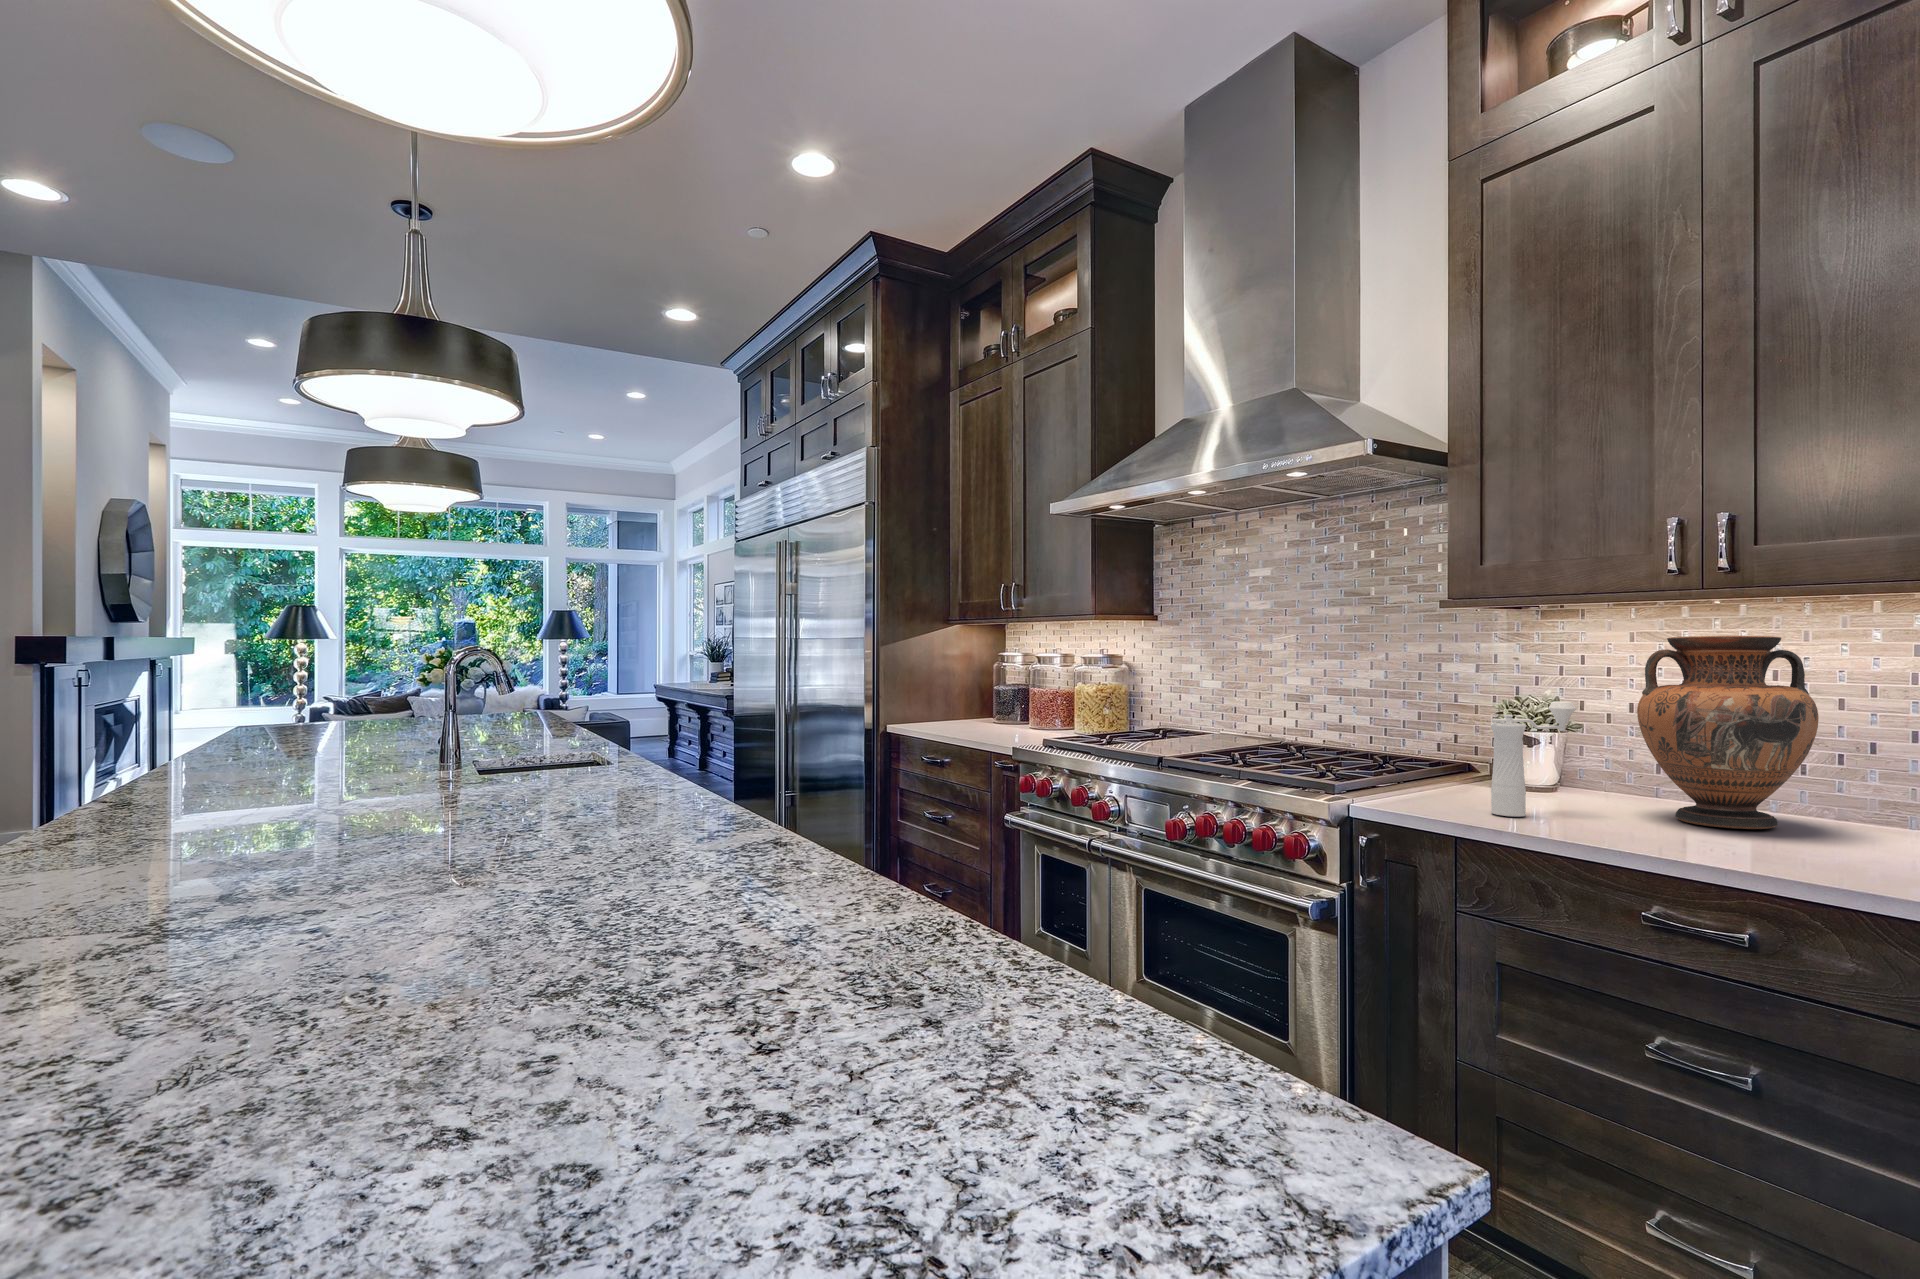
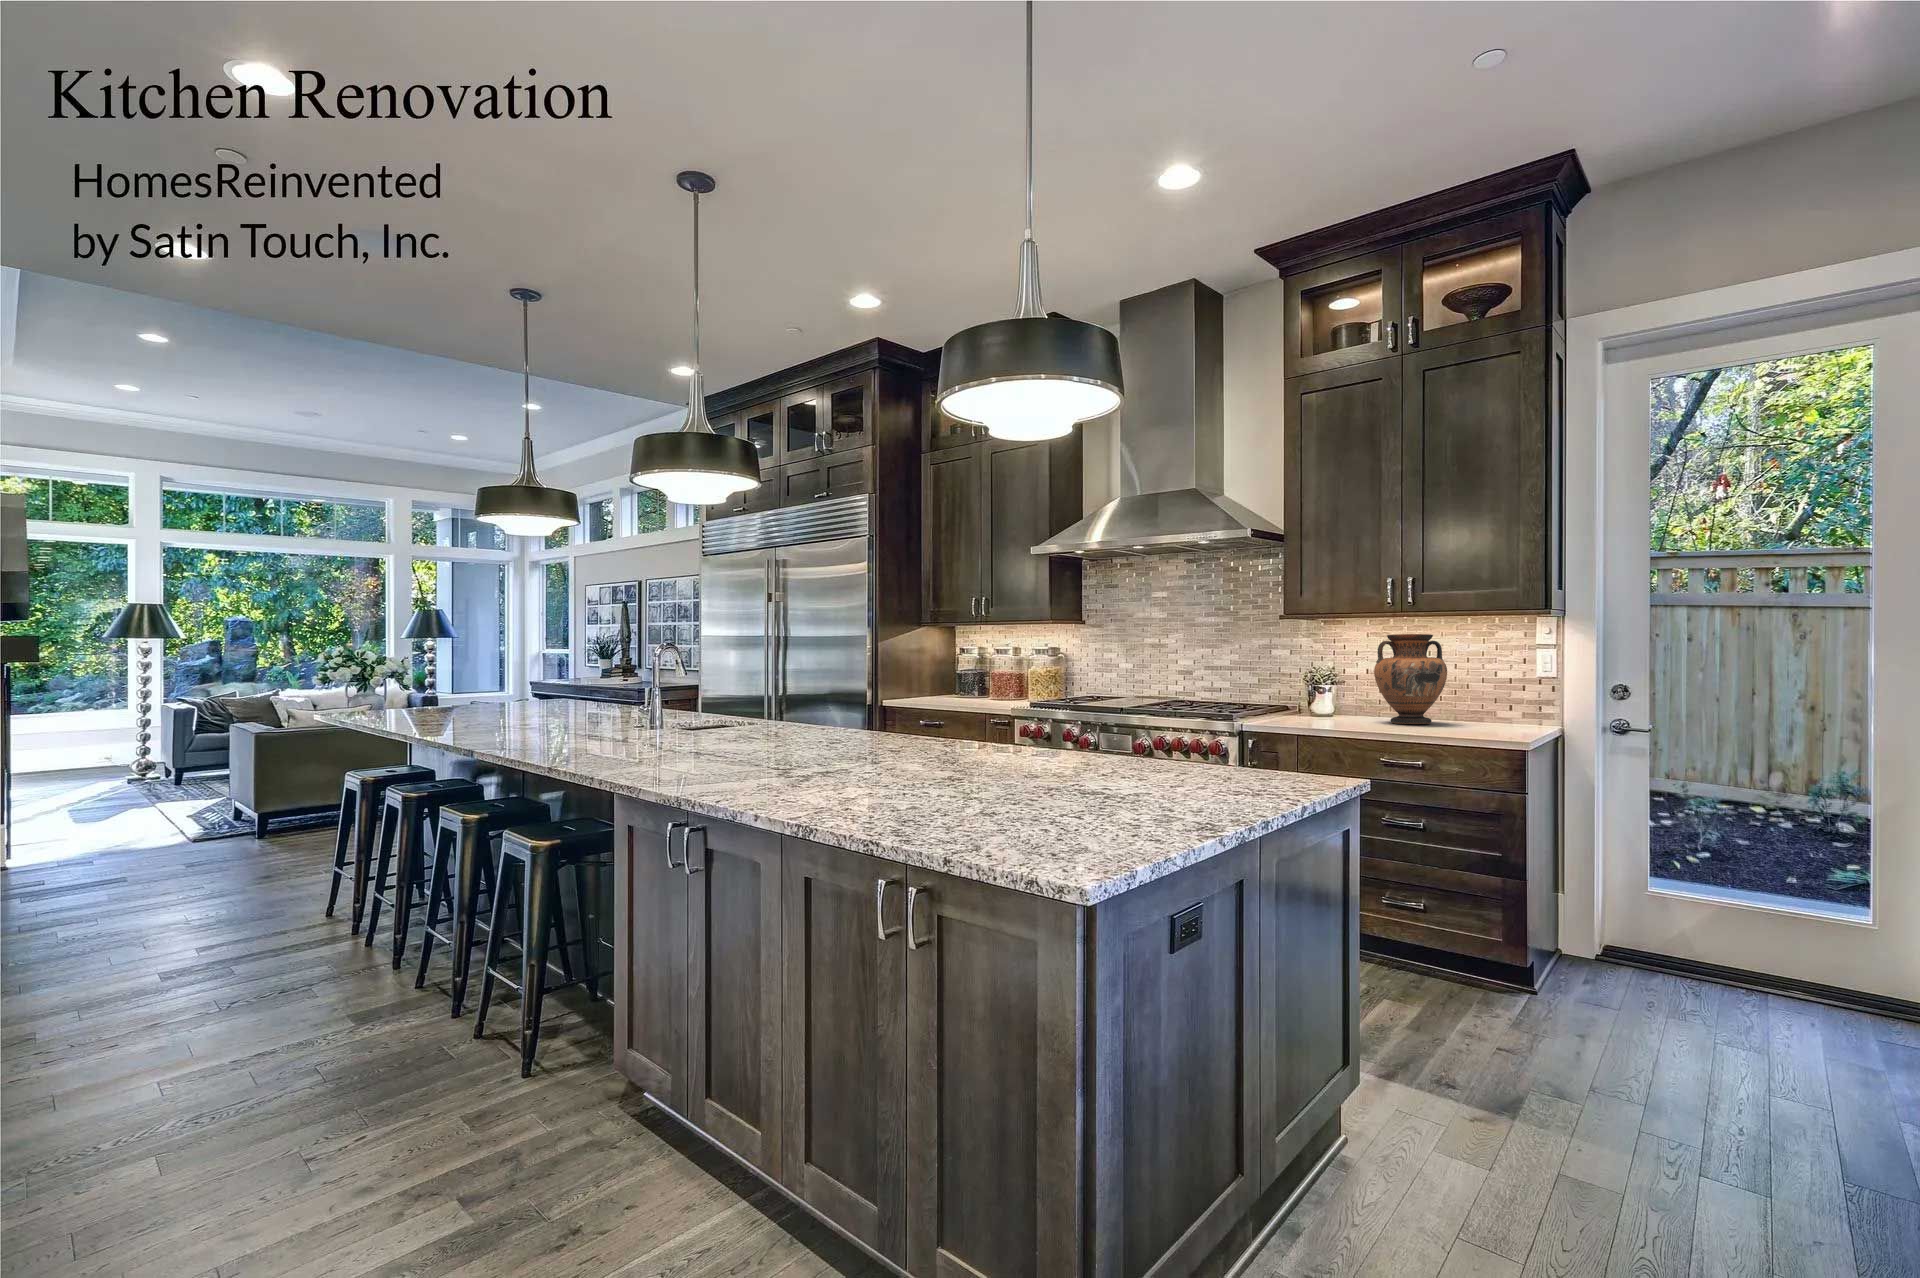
pepper mill: present [1491,701,1576,817] -> none [1311,667,1348,724]

